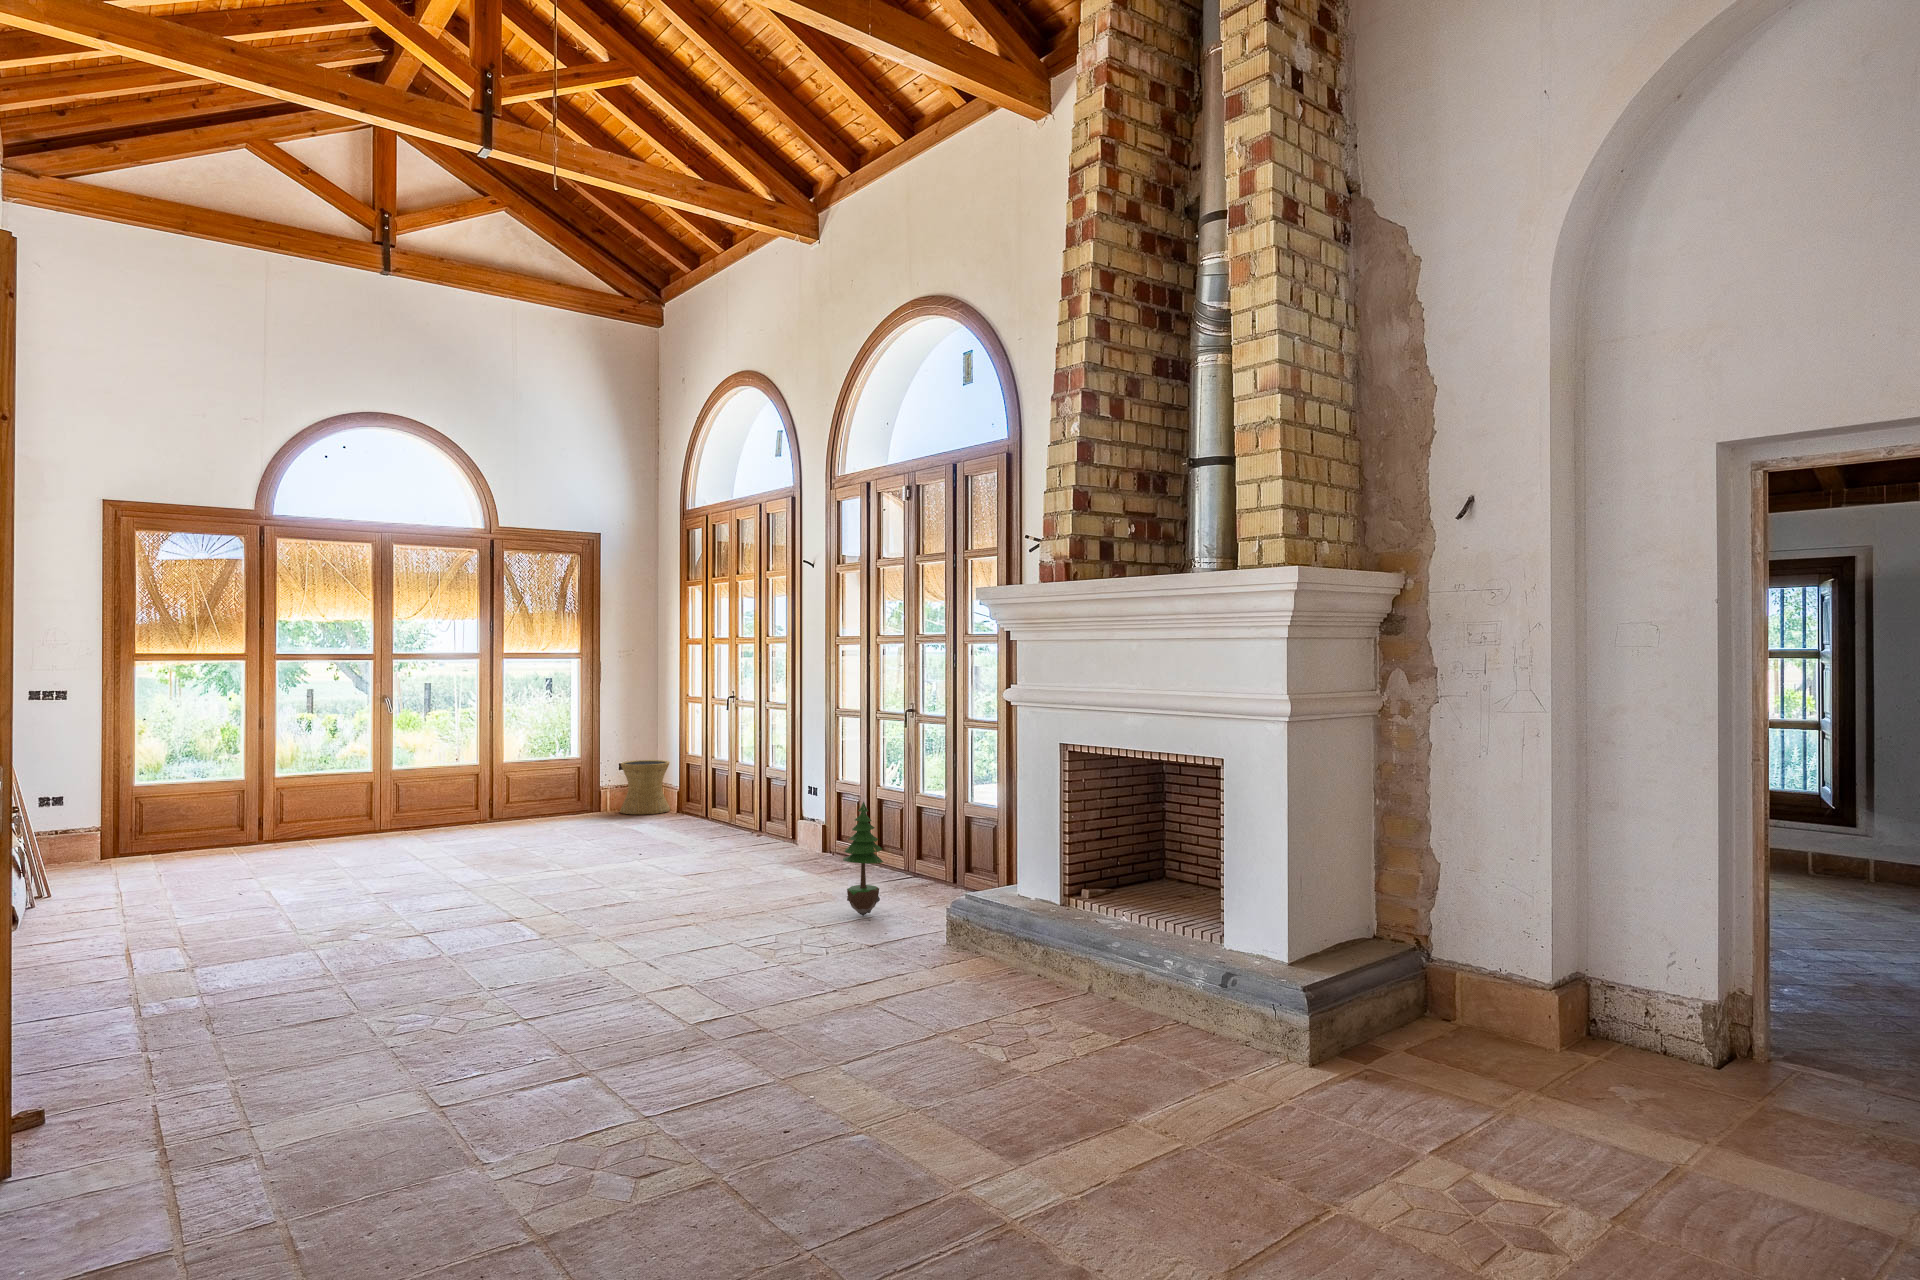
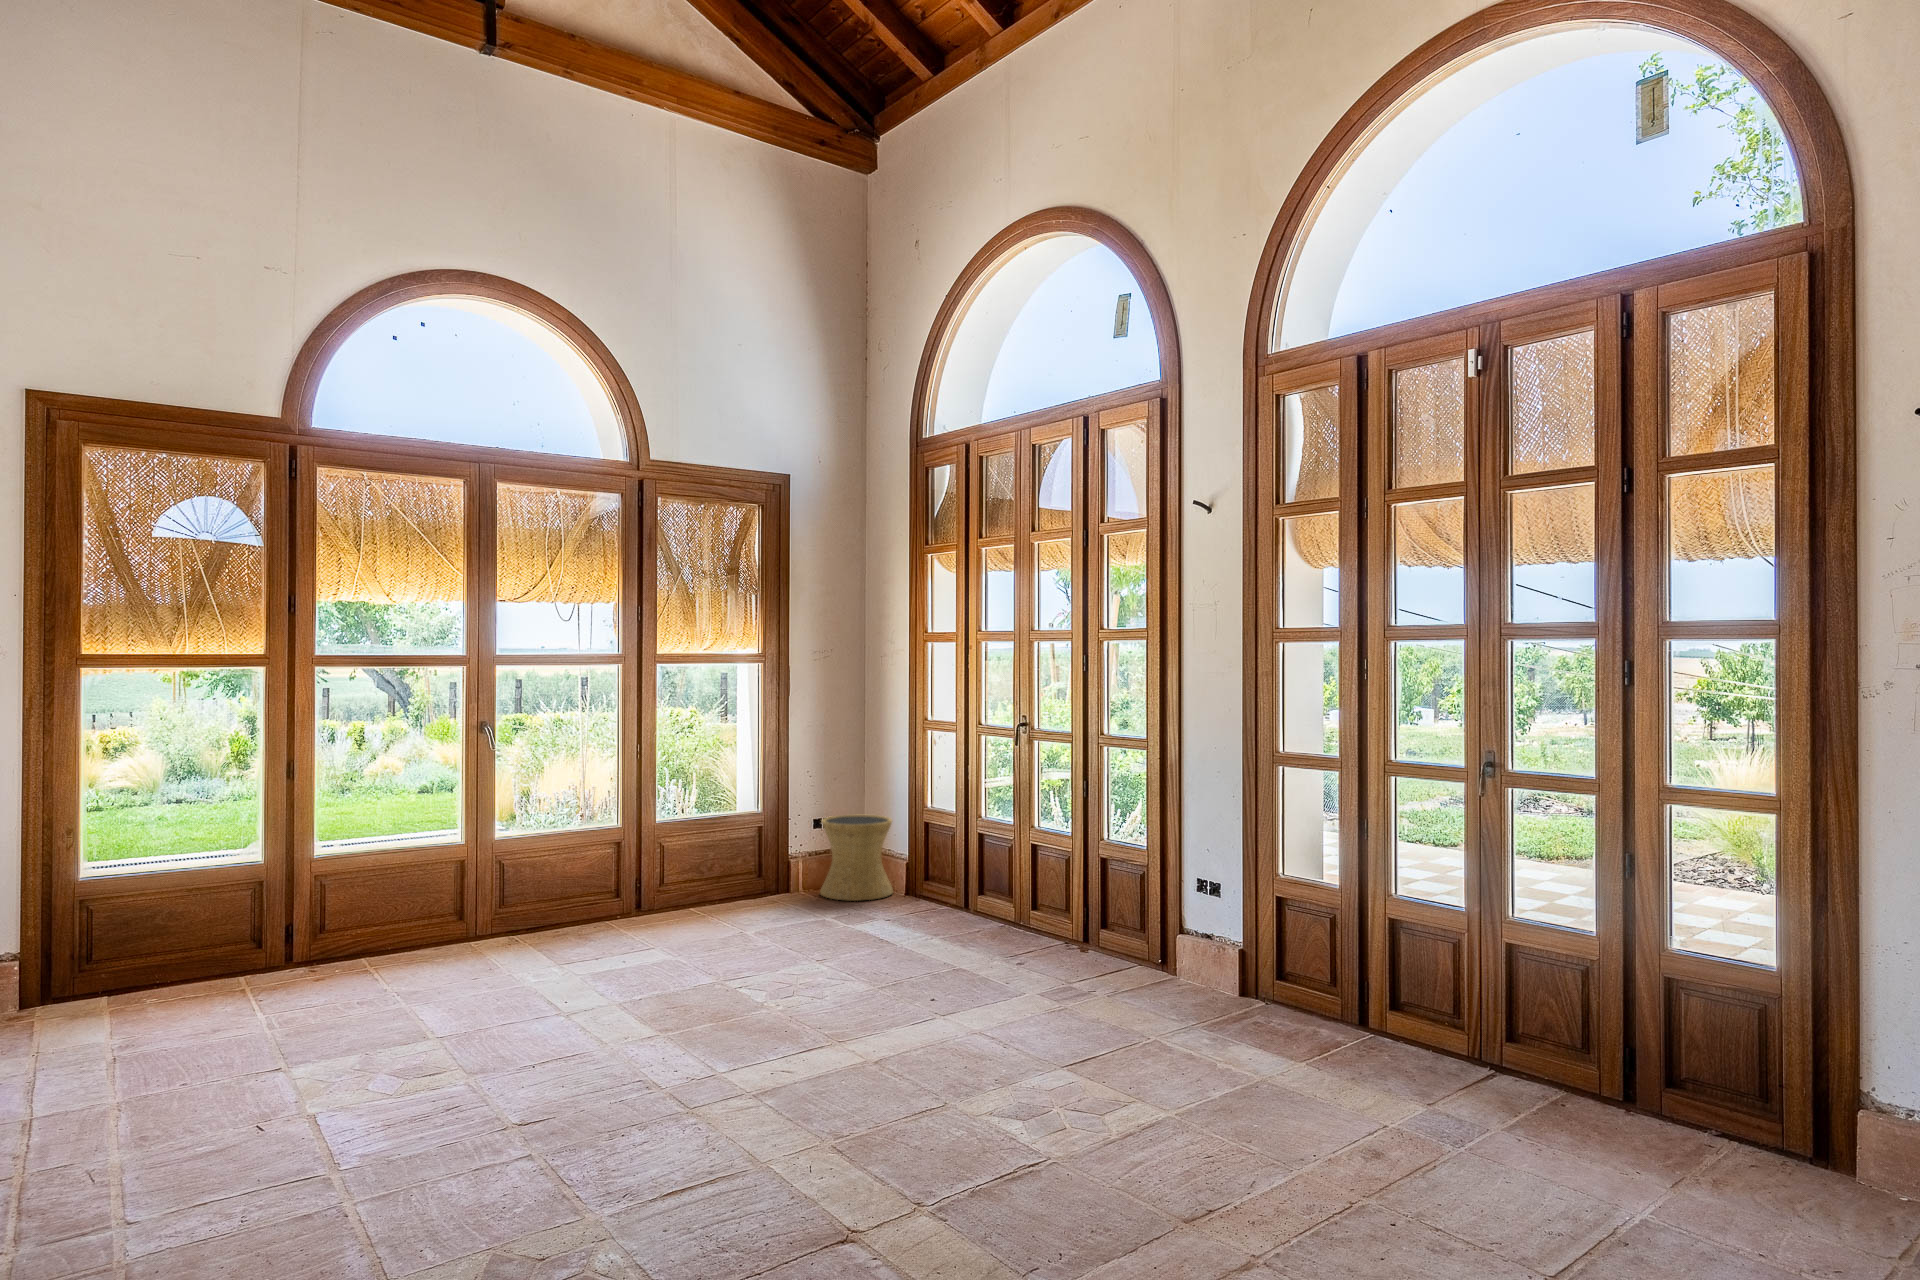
potted tree: present [843,802,883,916] -> none [1559,980,1661,1227]

